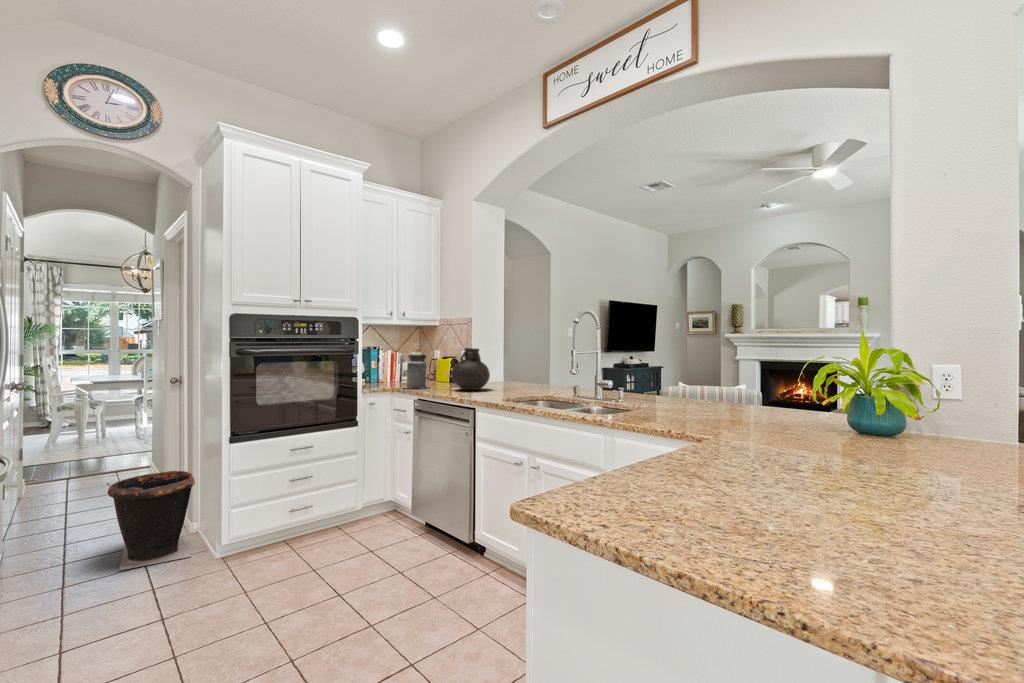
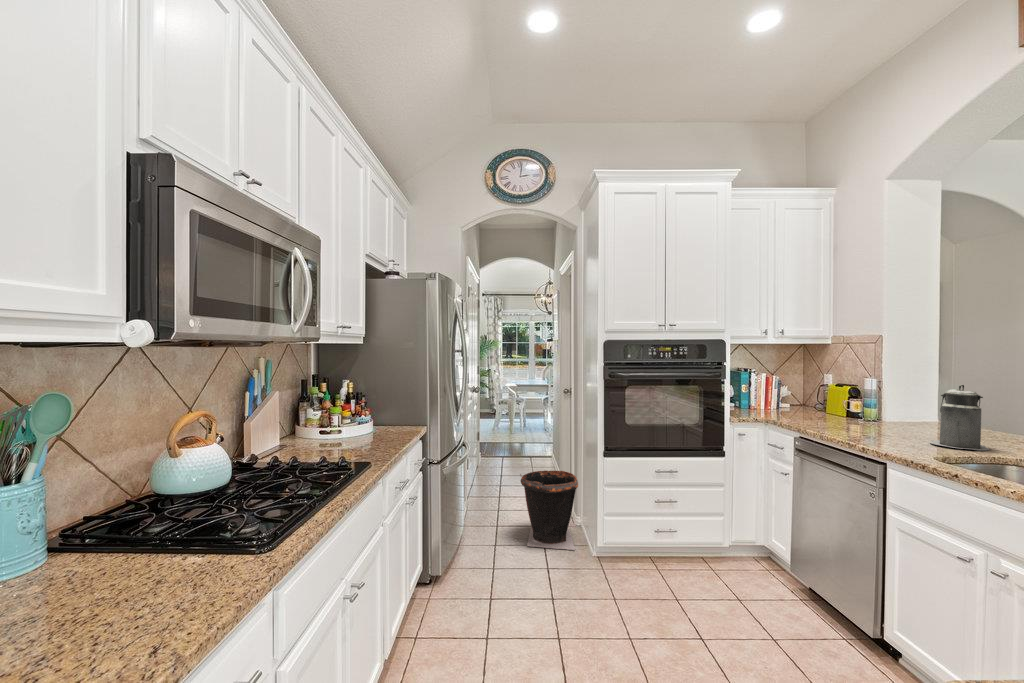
vase: present [451,348,490,390] -> none [848,377,911,433]
canister: present [403,349,429,388] -> present [930,385,989,450]

